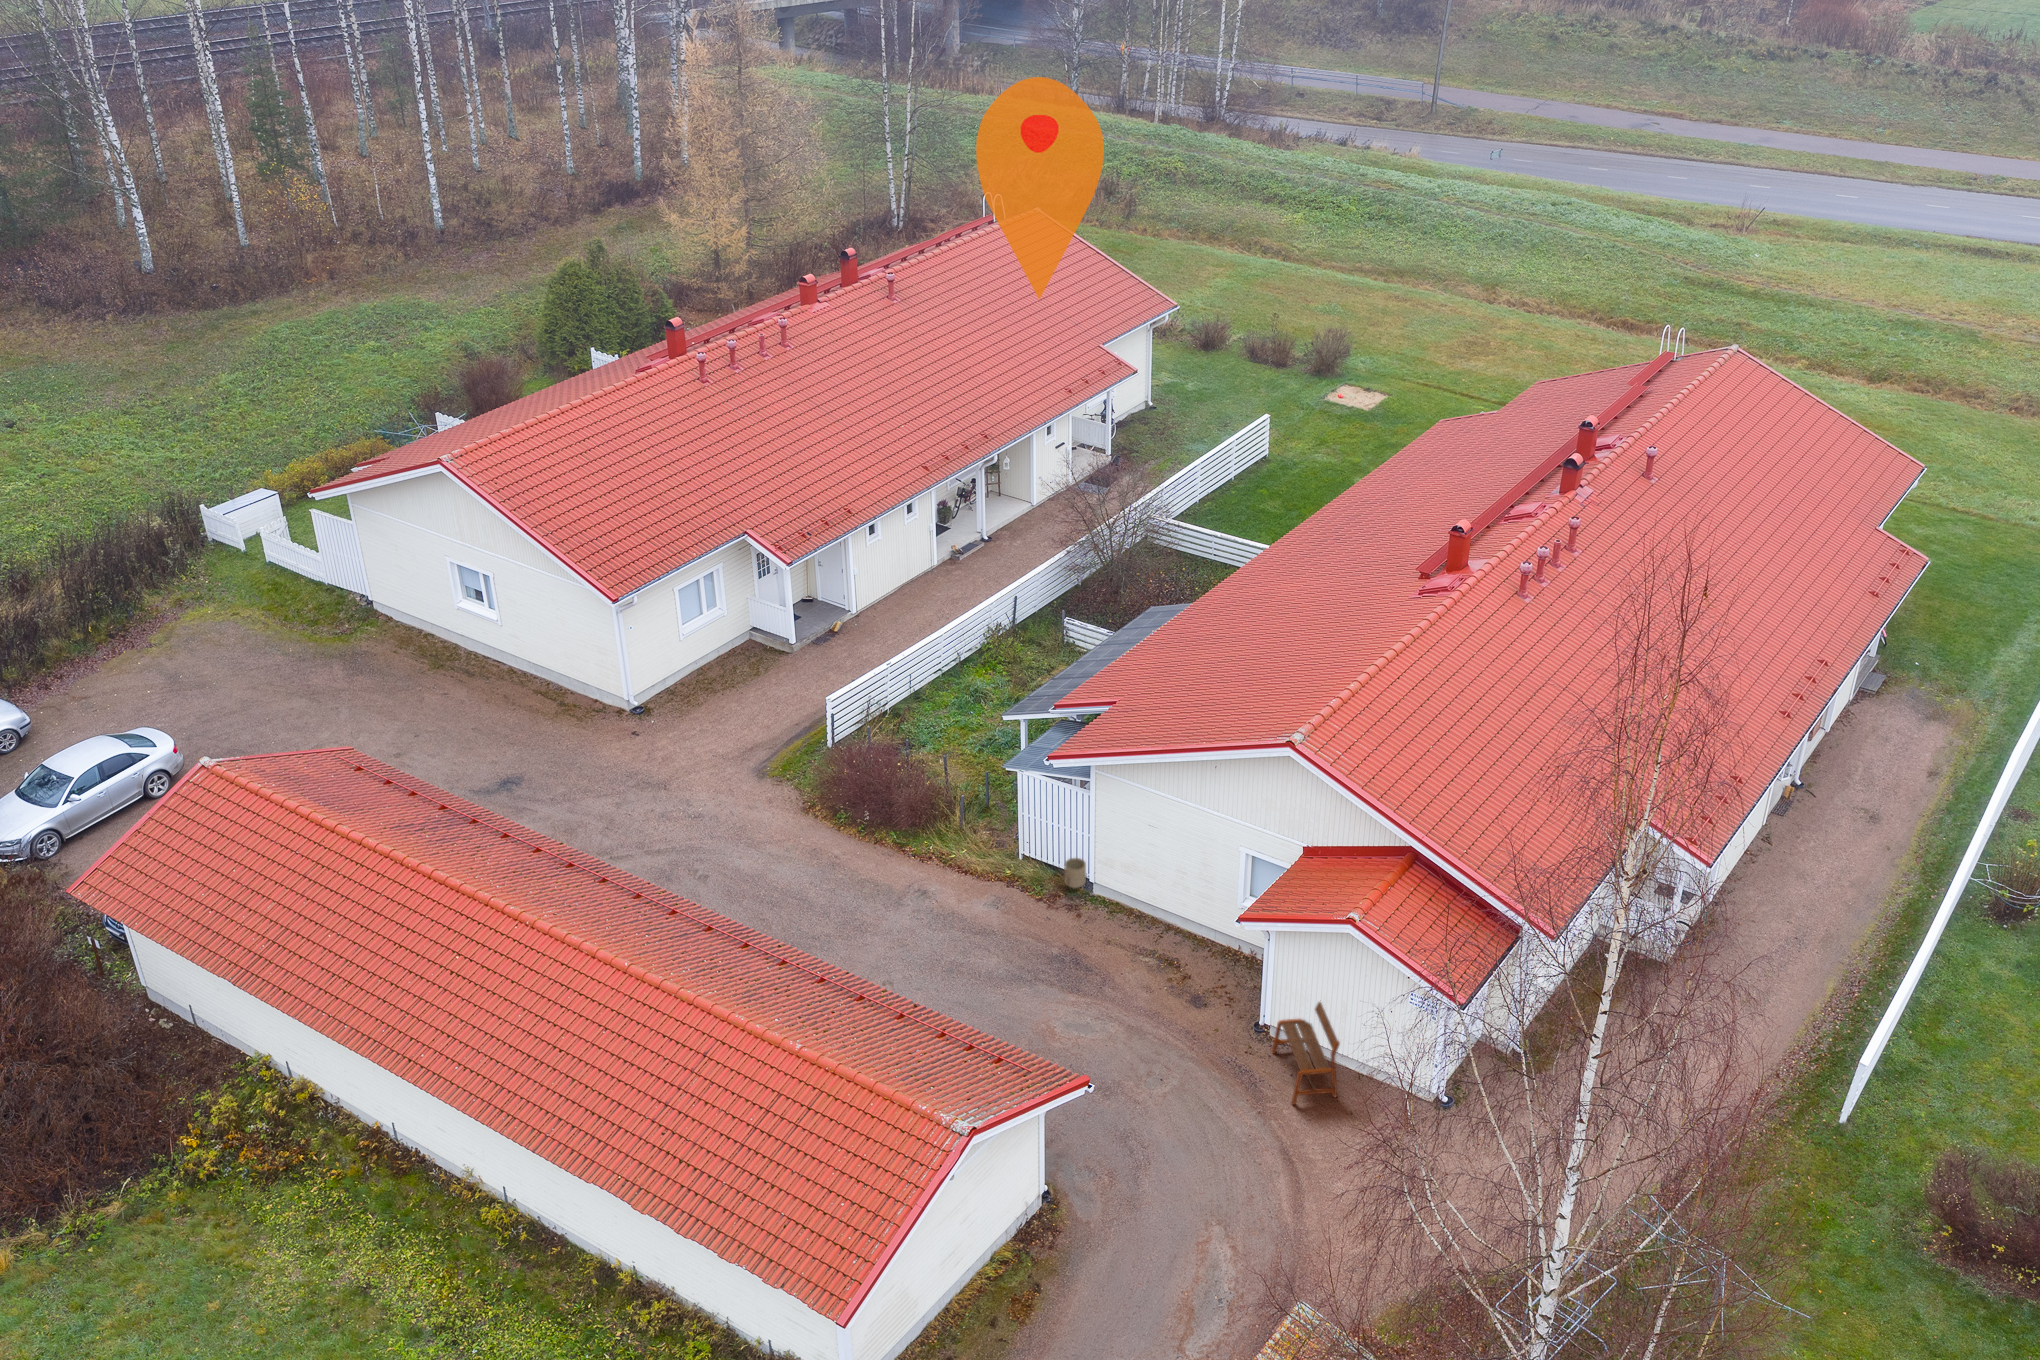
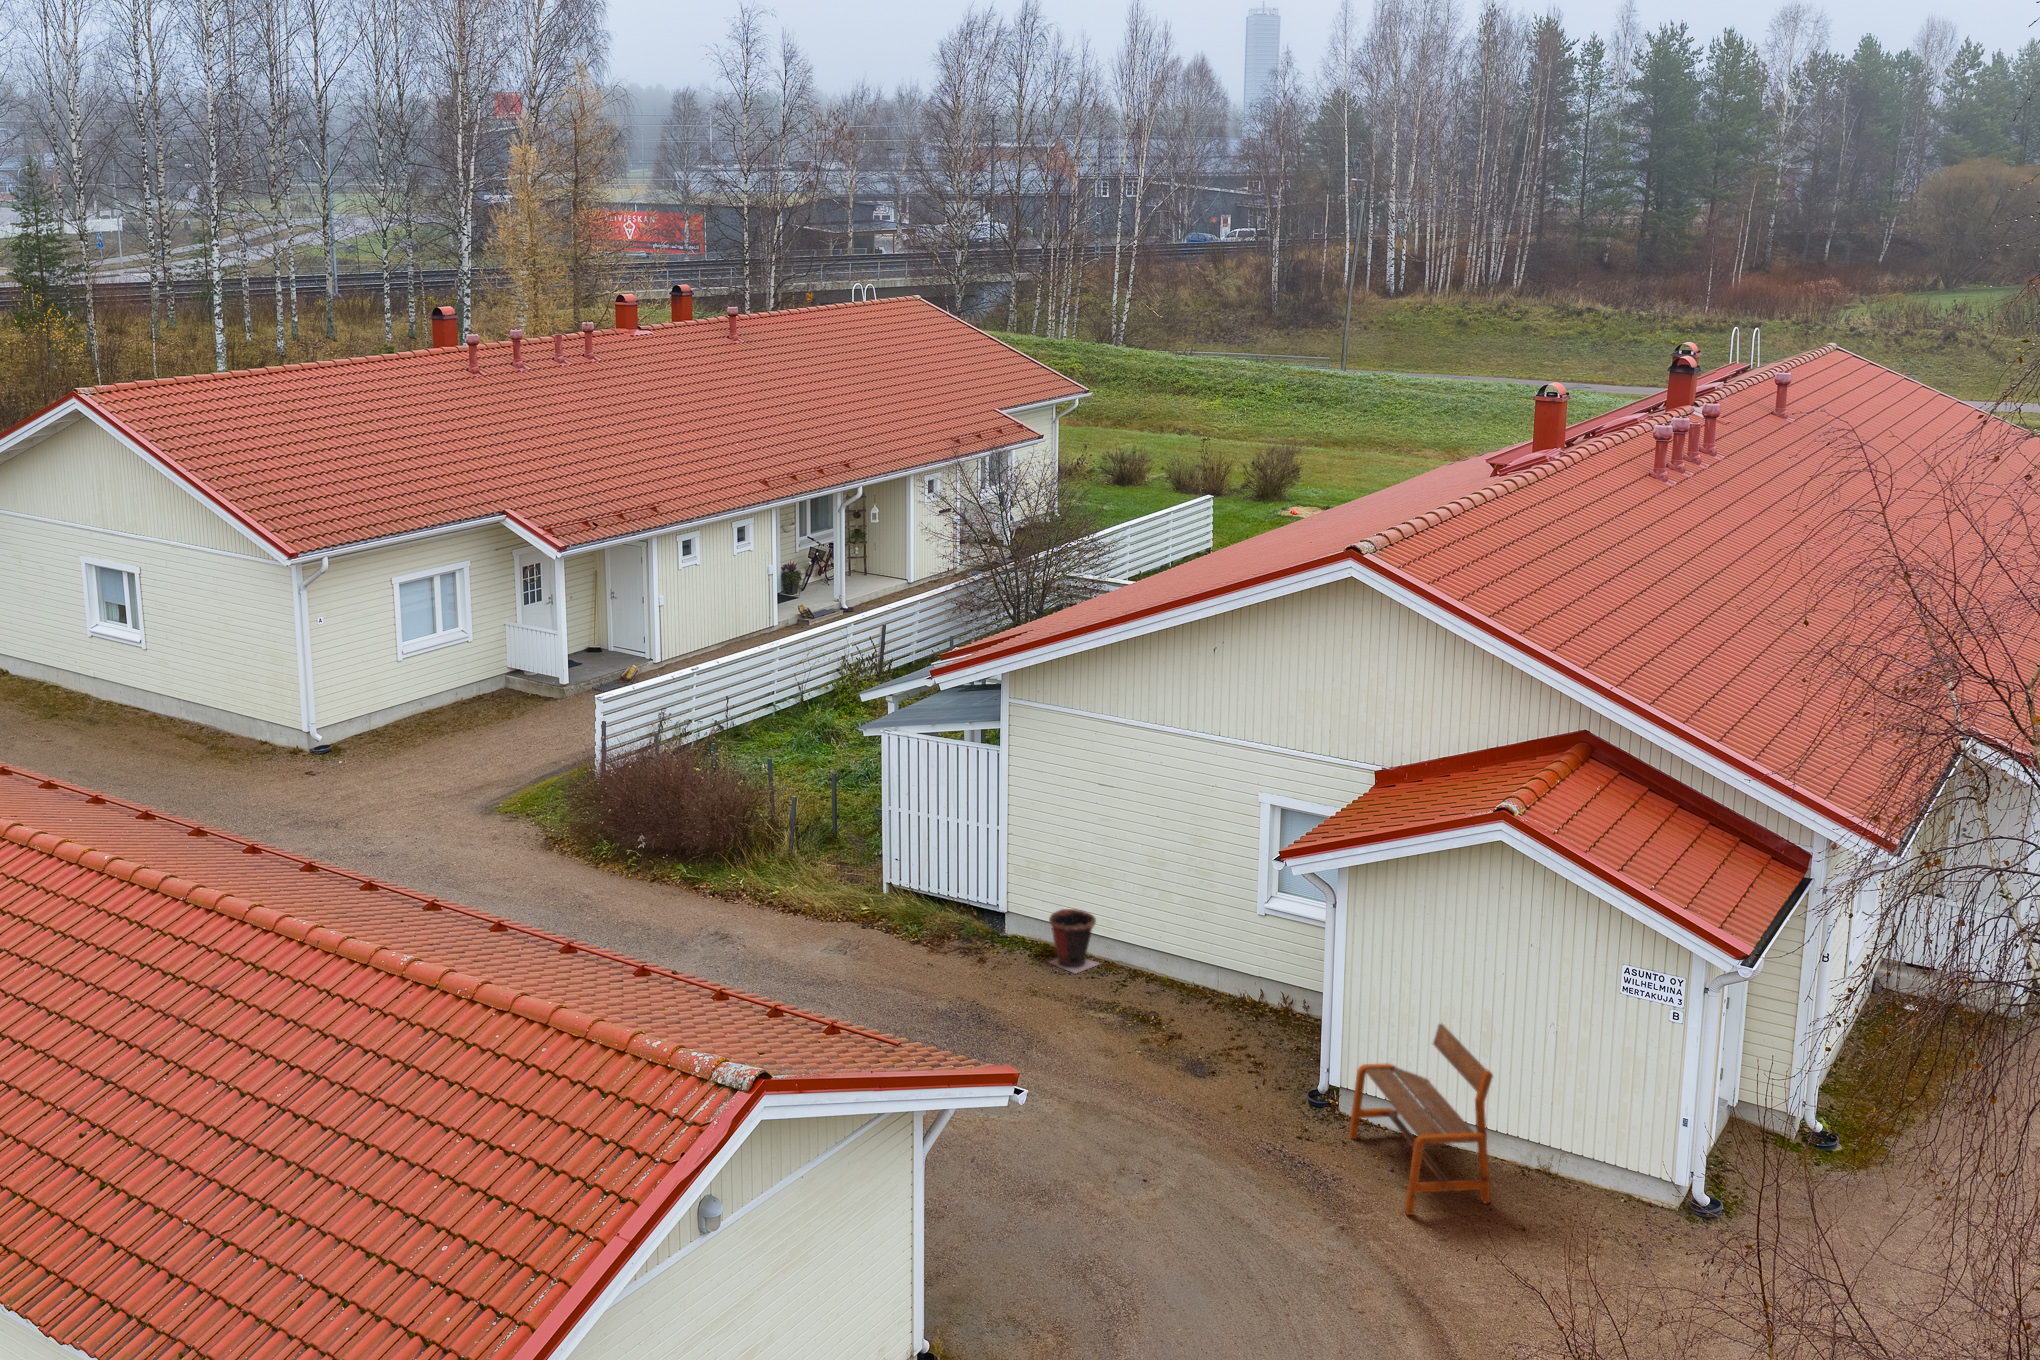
planter: present [1065,858,1086,888] -> none [957,873,993,936]
waste bin: none [1118,888,1149,928] -> present [1049,909,1099,973]

